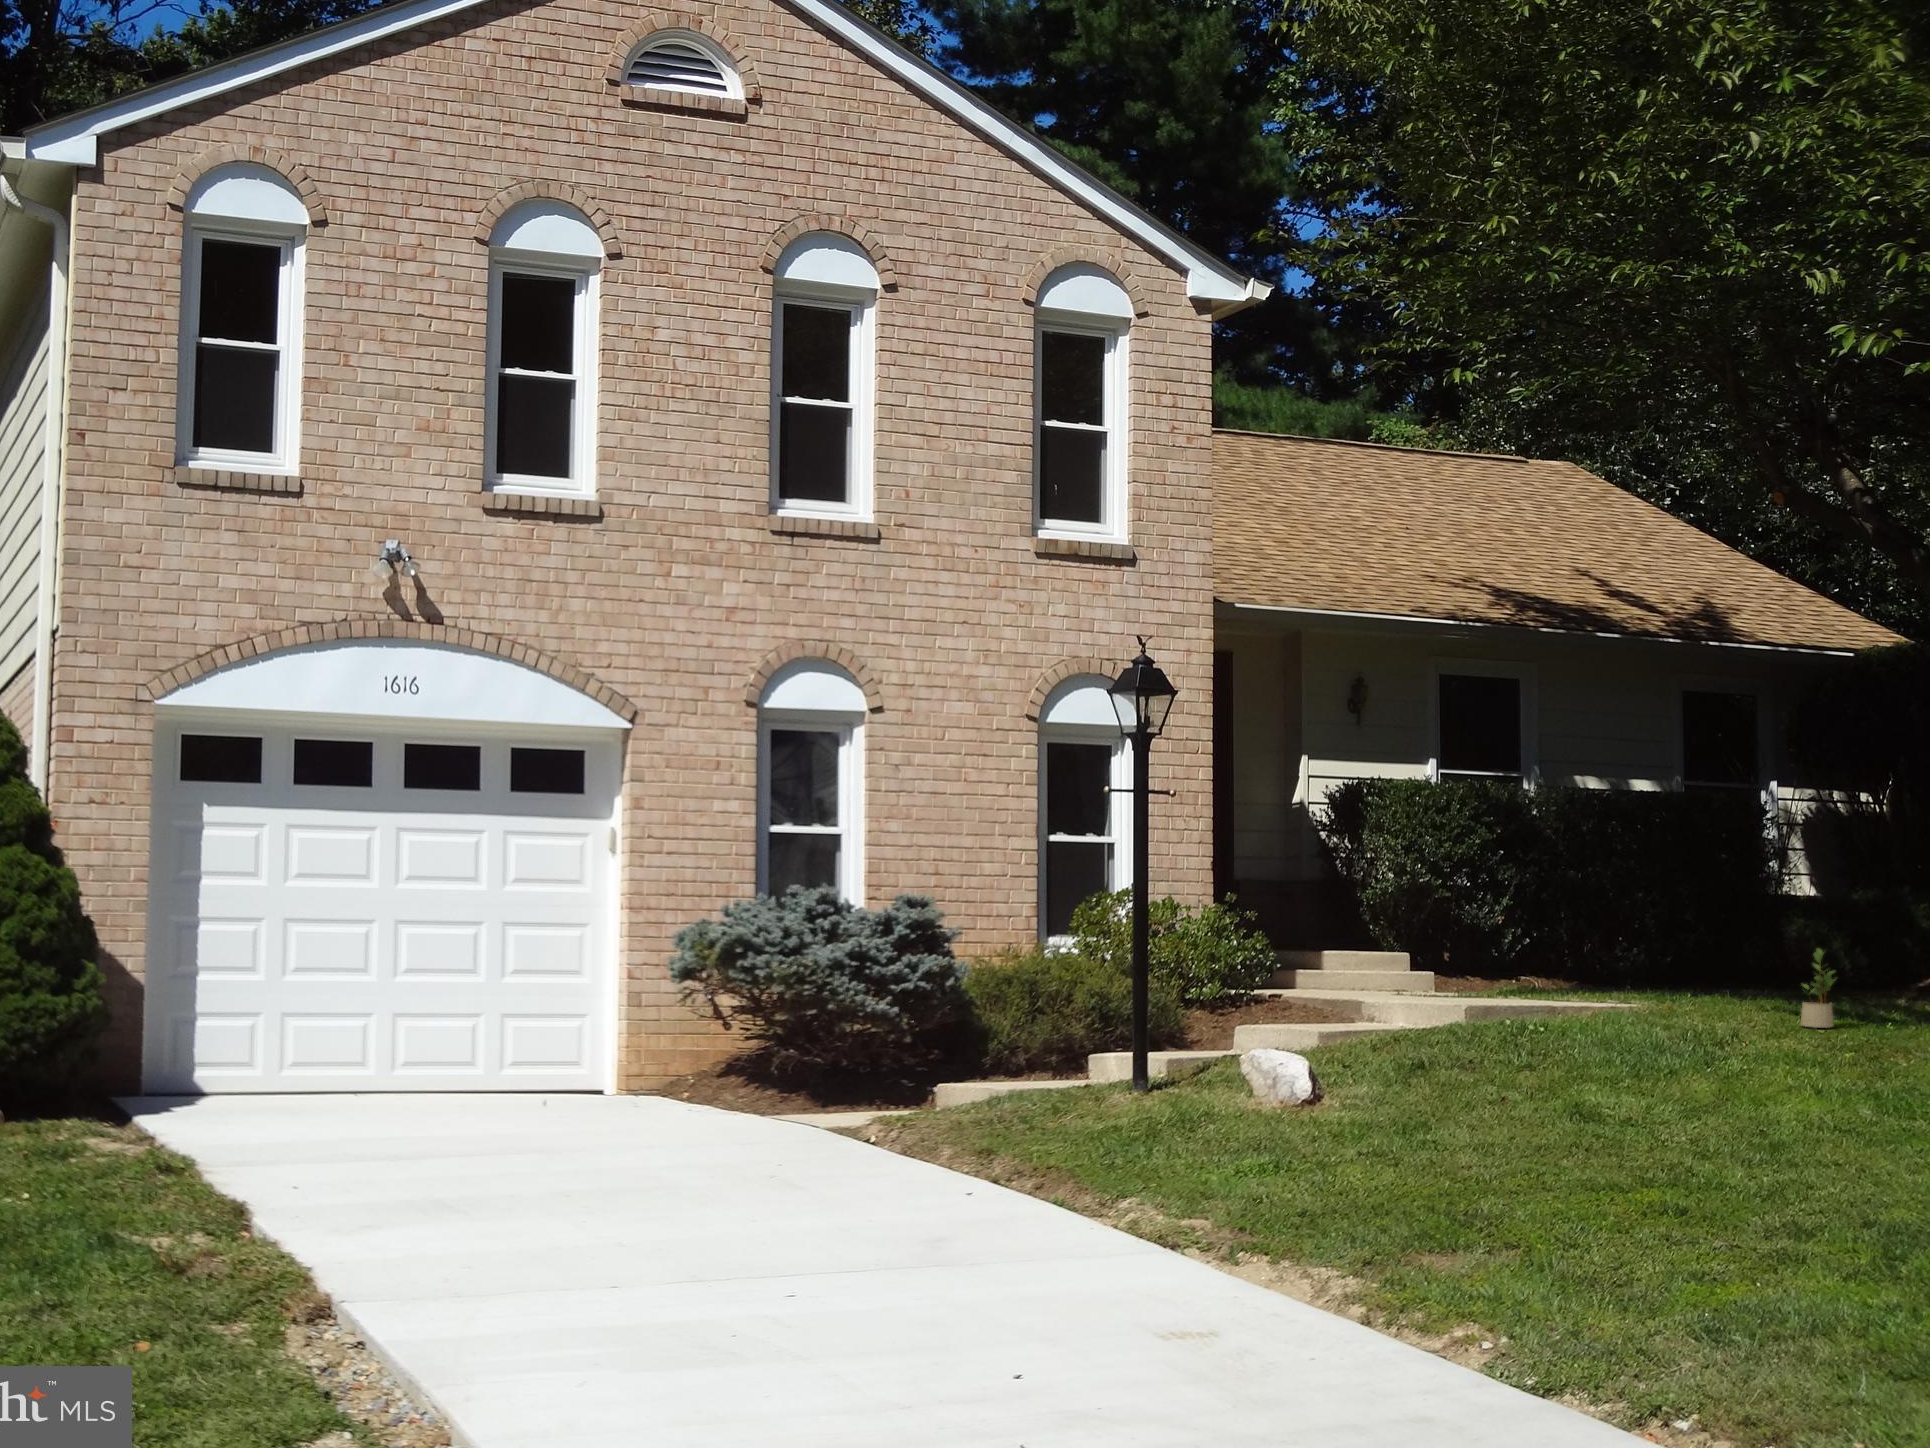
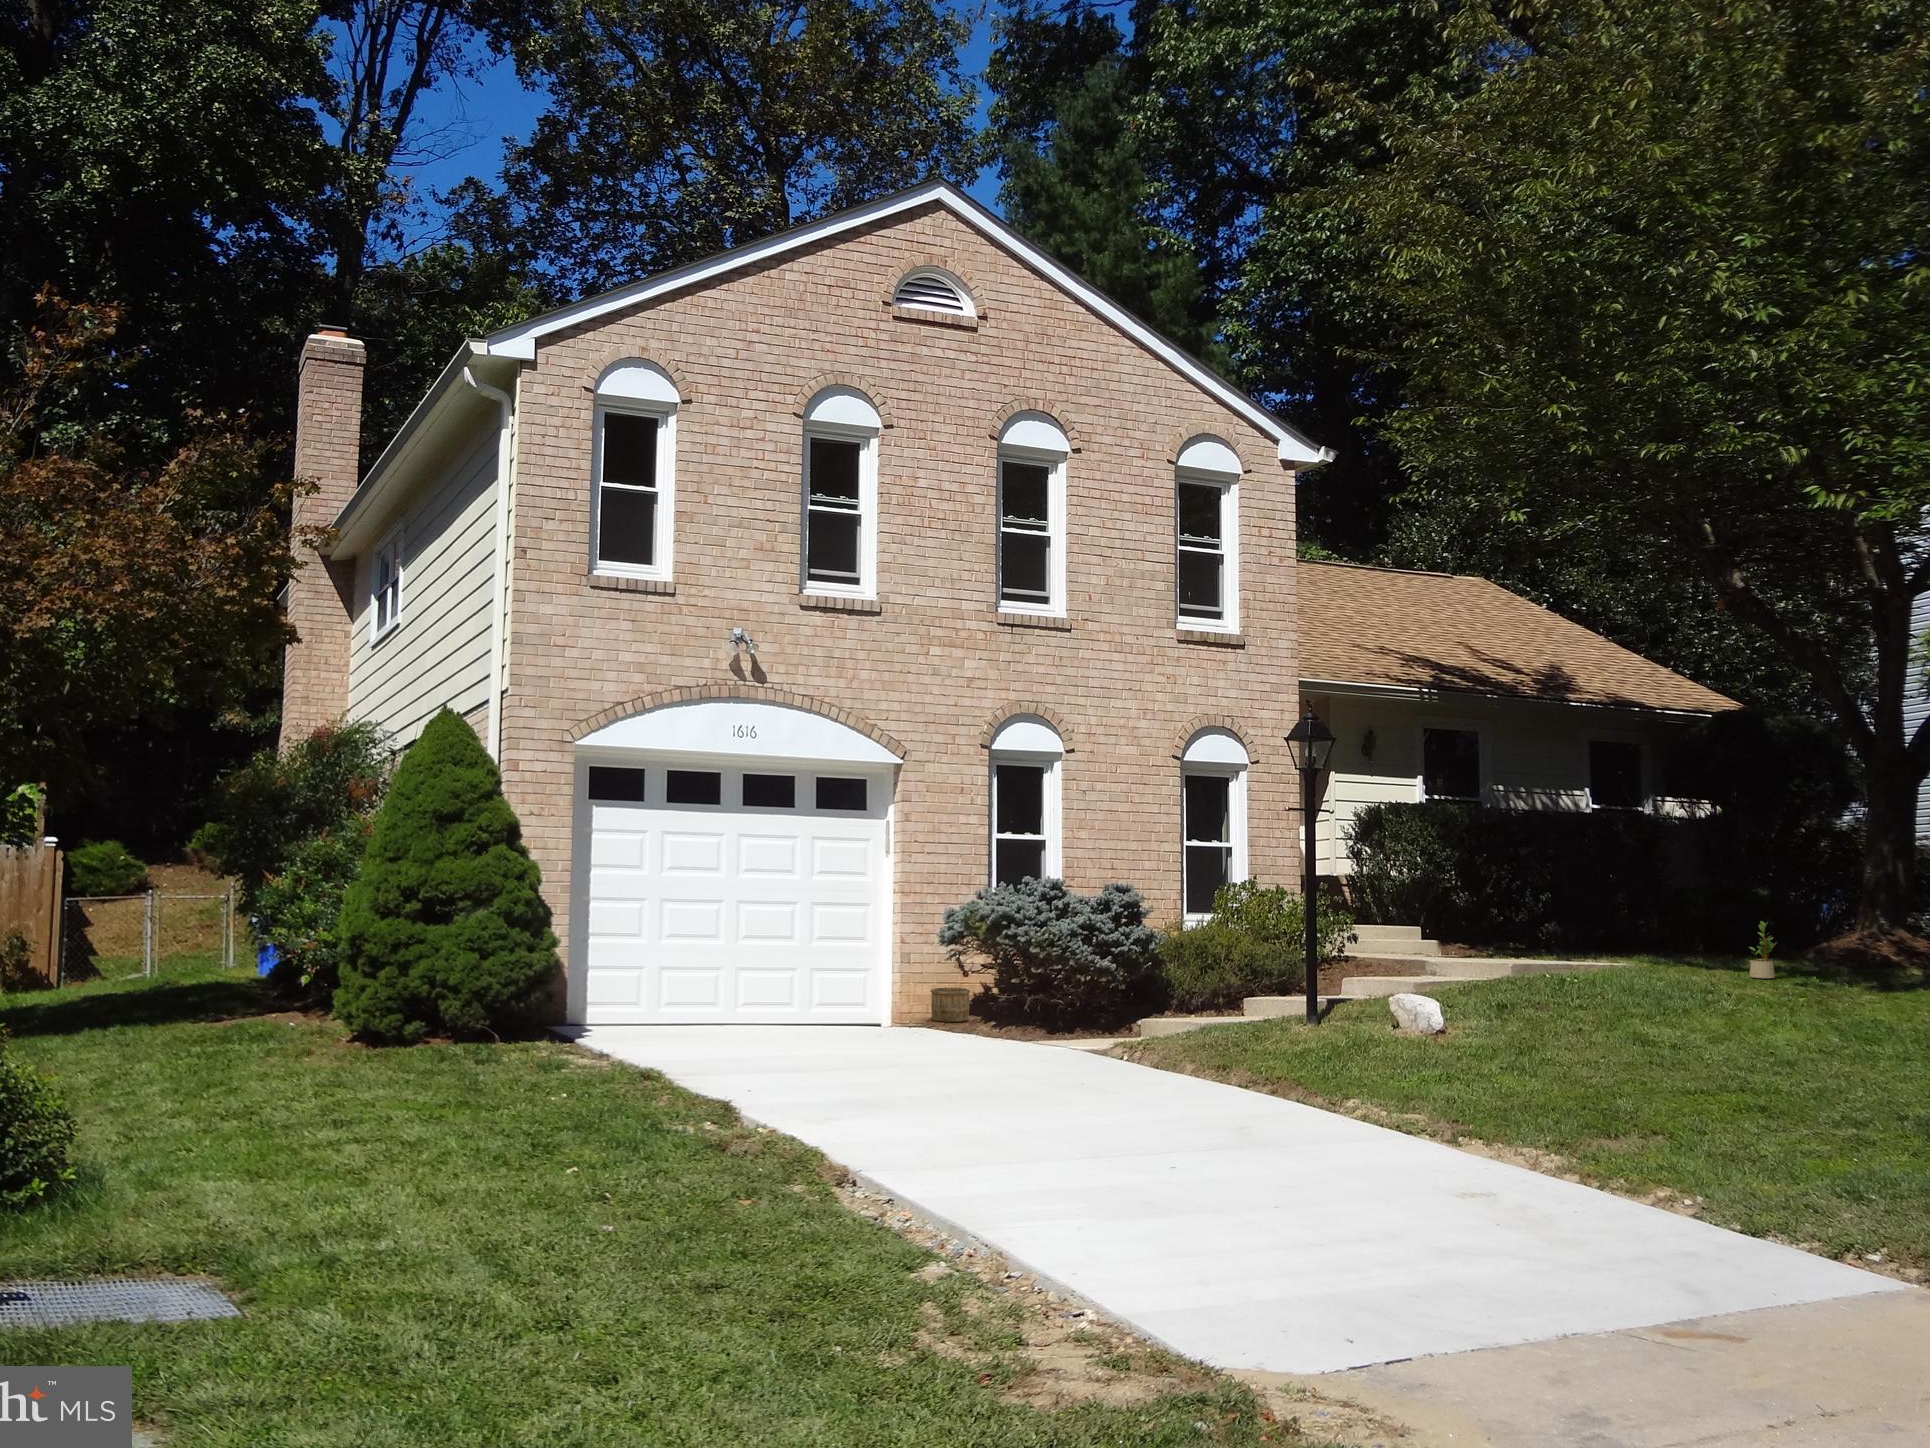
wooden bucket: none [662,1036,716,1084] -> present [930,987,970,1022]

